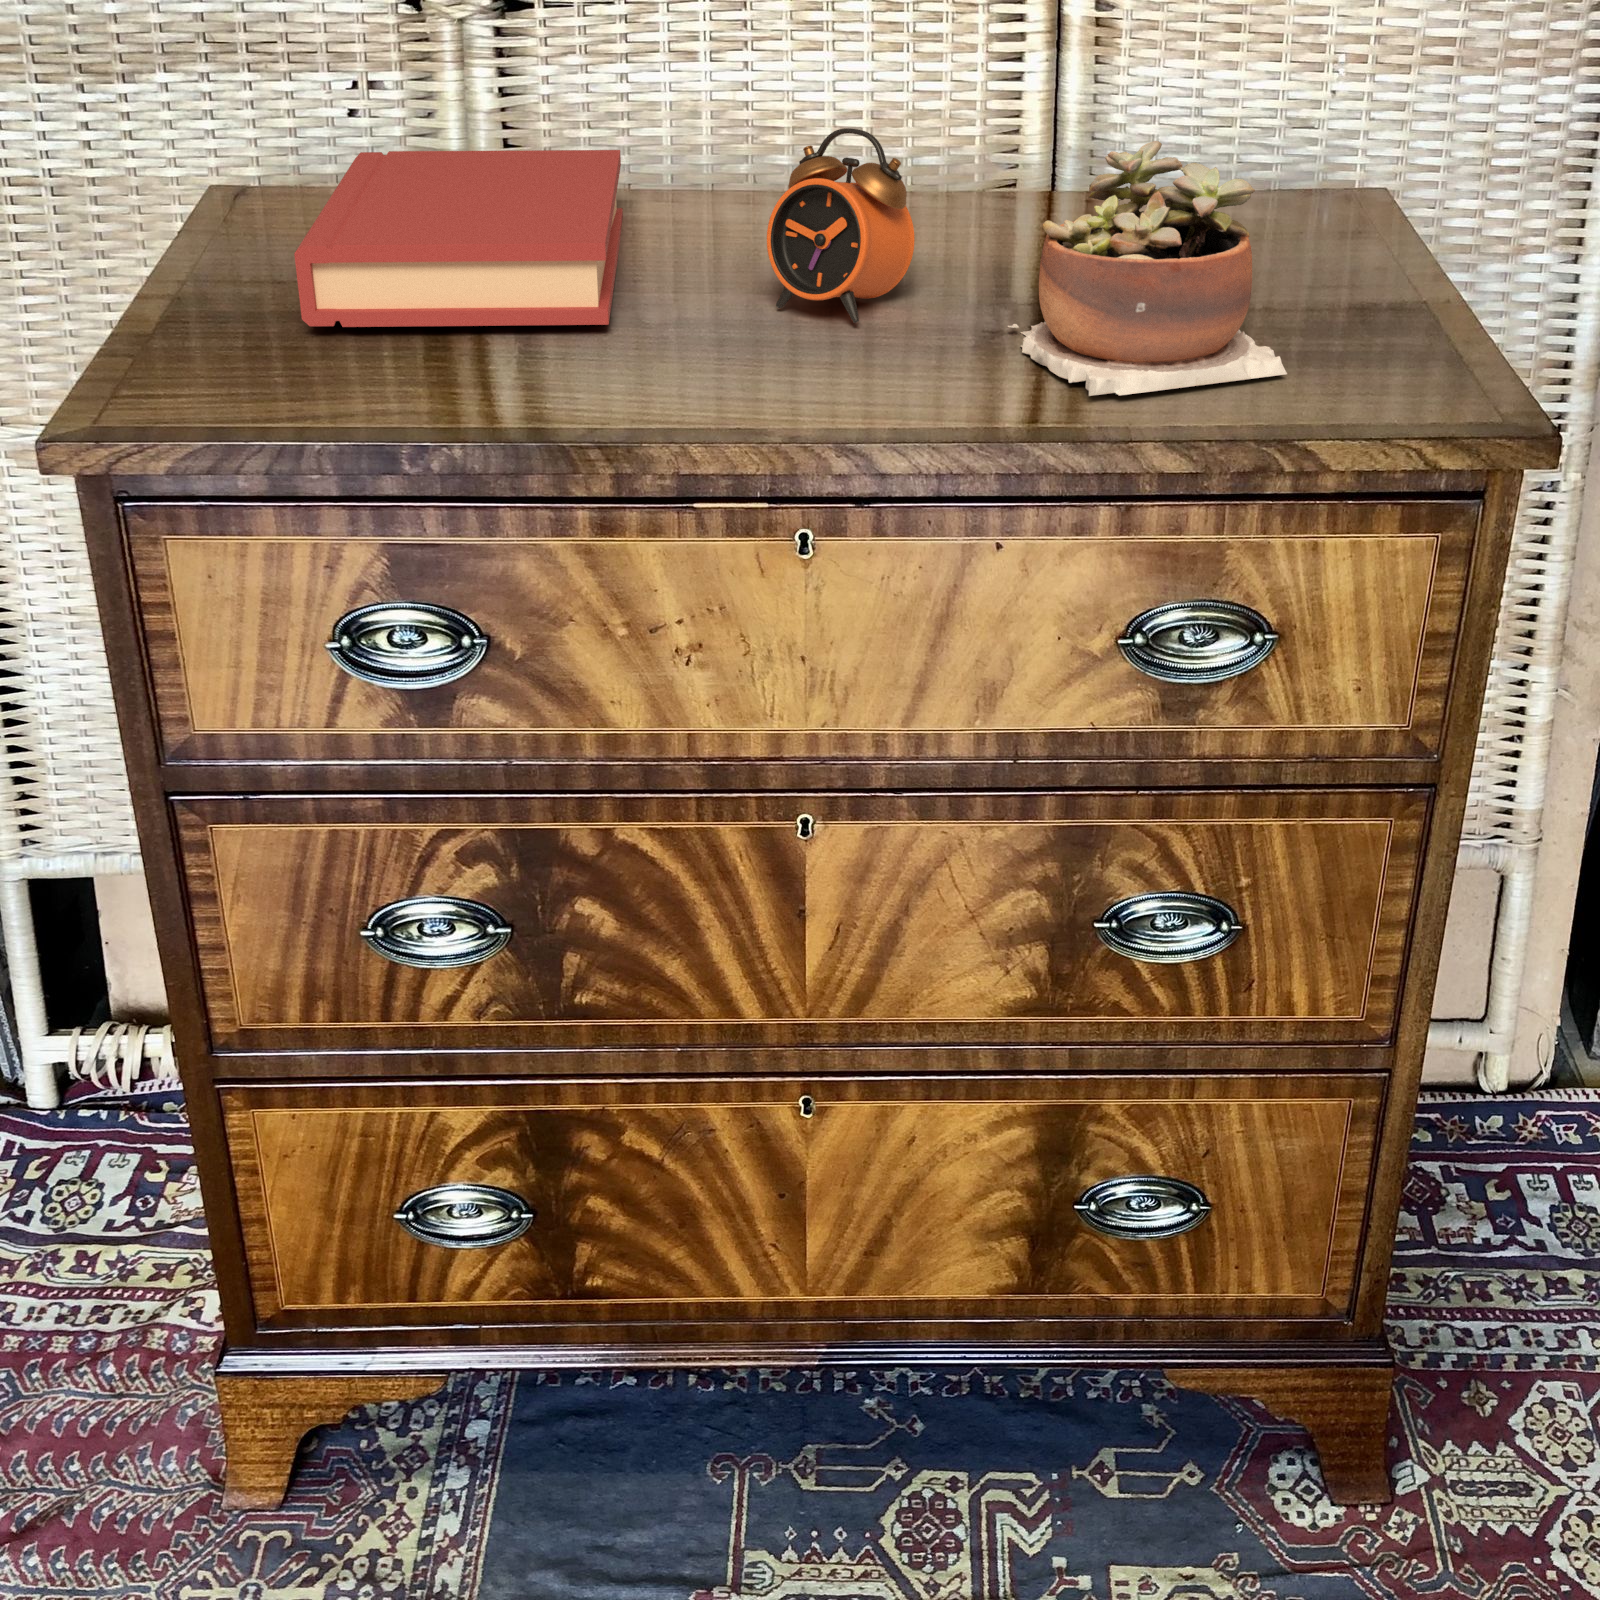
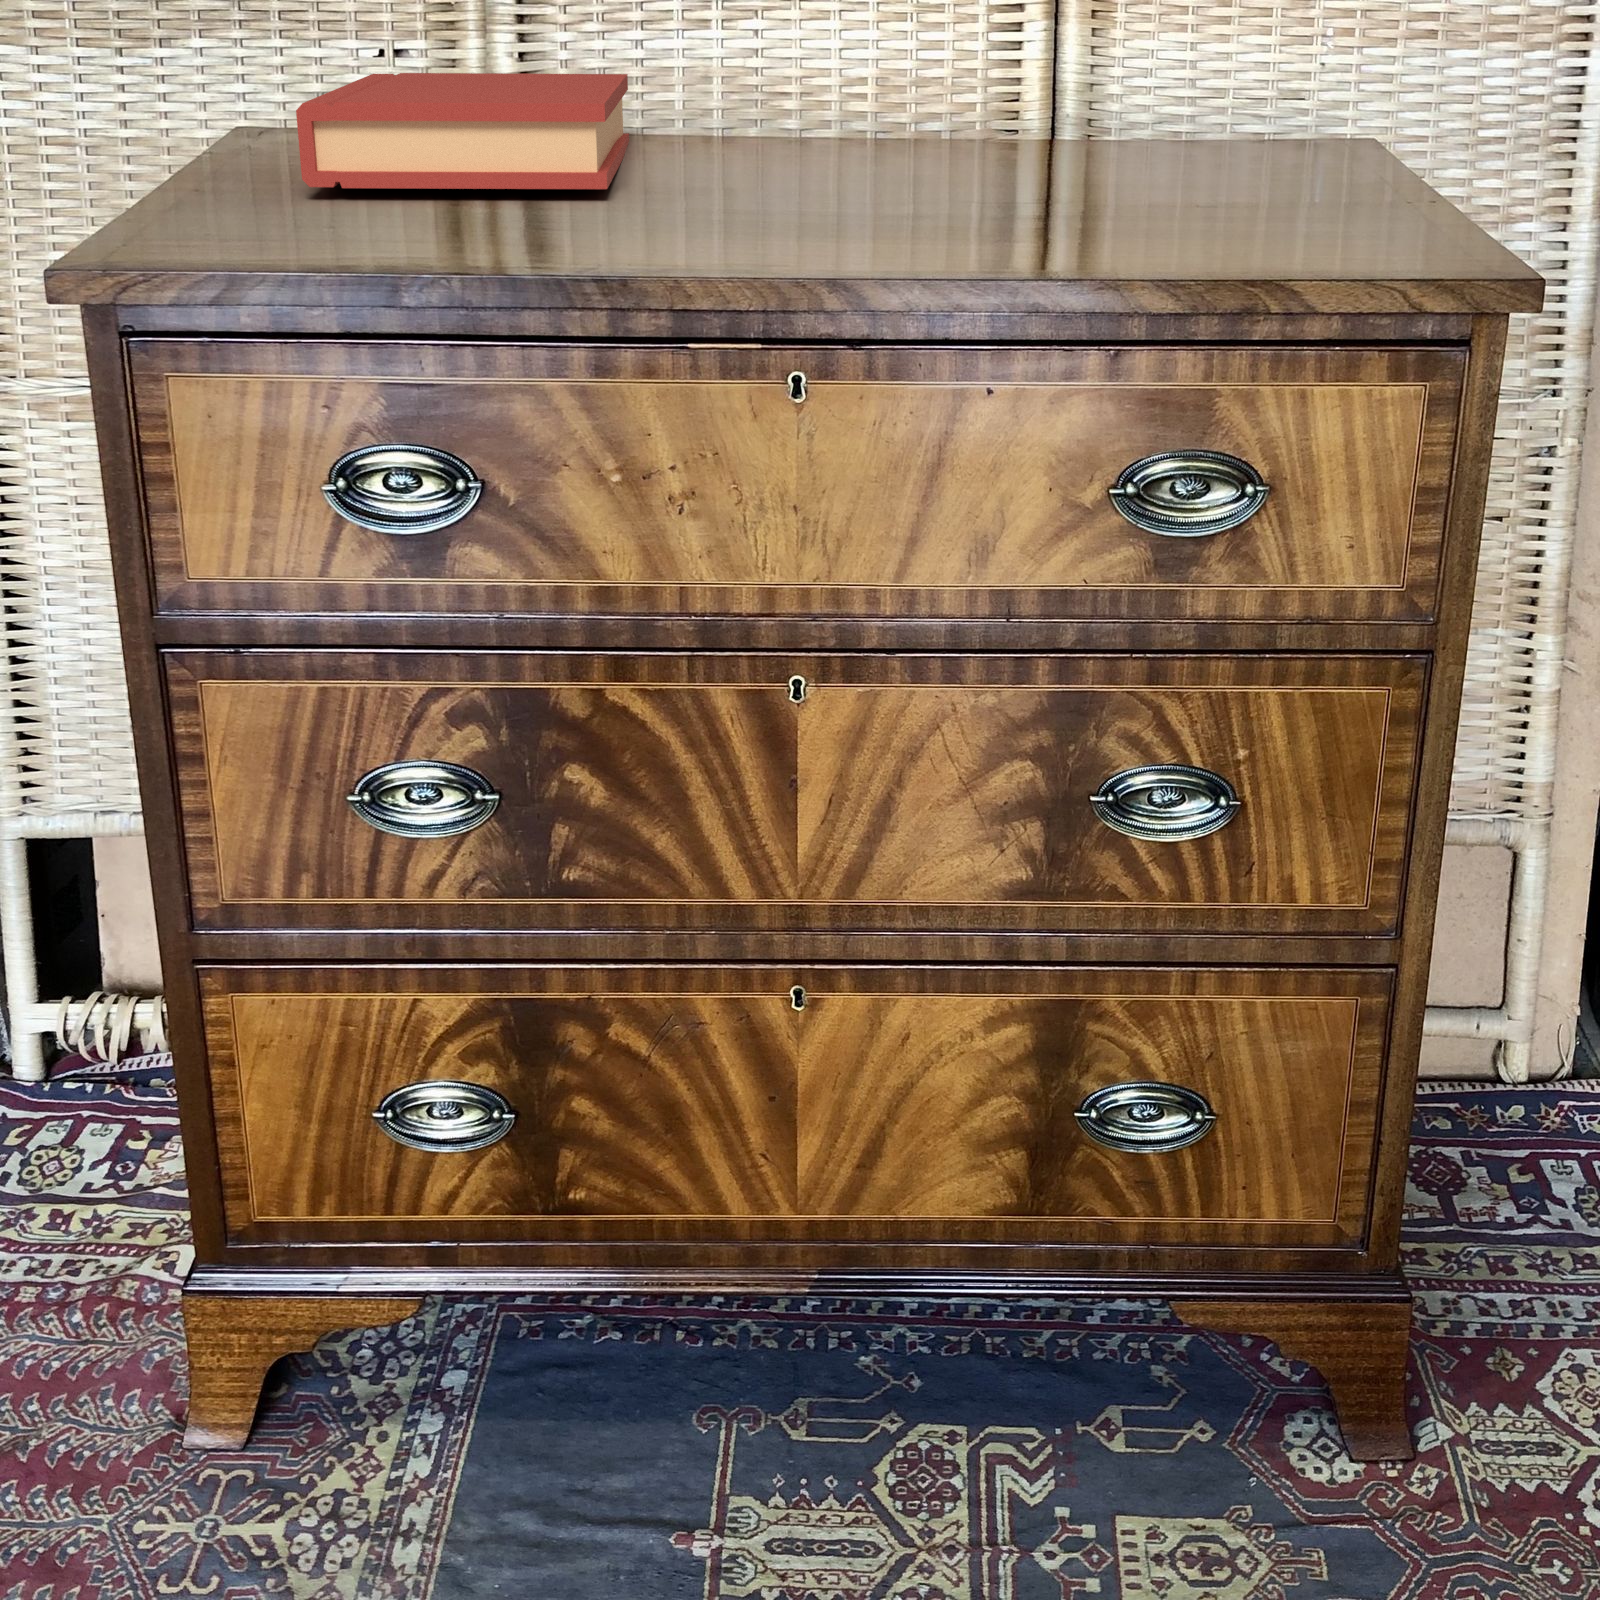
alarm clock: present [767,128,915,323] -> none [766,6,913,194]
succulent plant: present [1008,141,1287,396] -> none [1005,5,1286,232]

